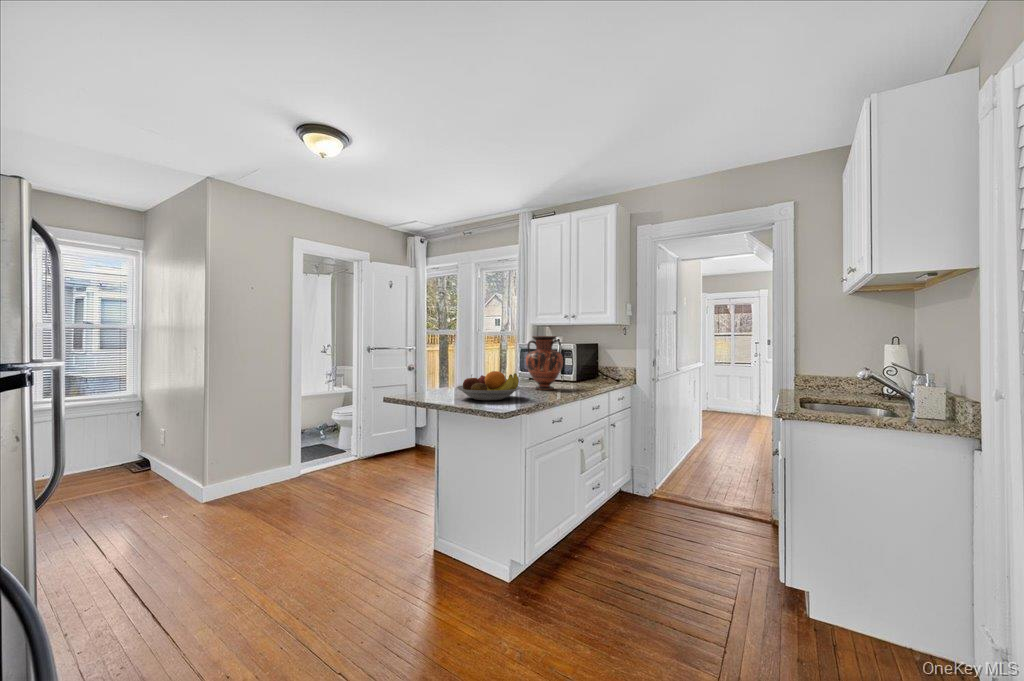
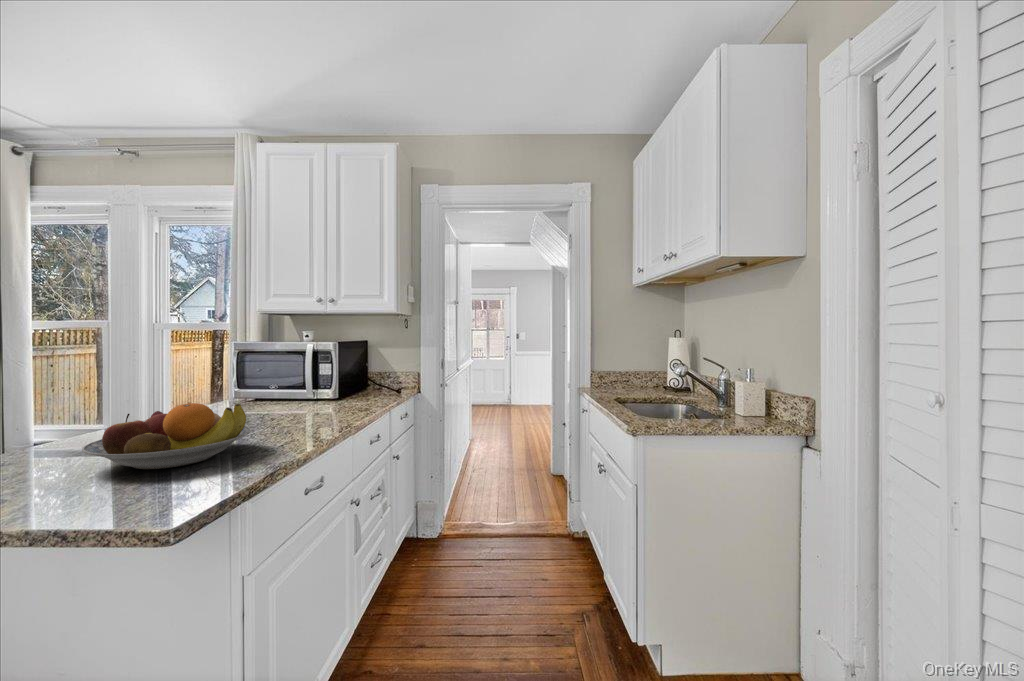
vase: present [526,336,563,390] -> none [255,330,323,420]

